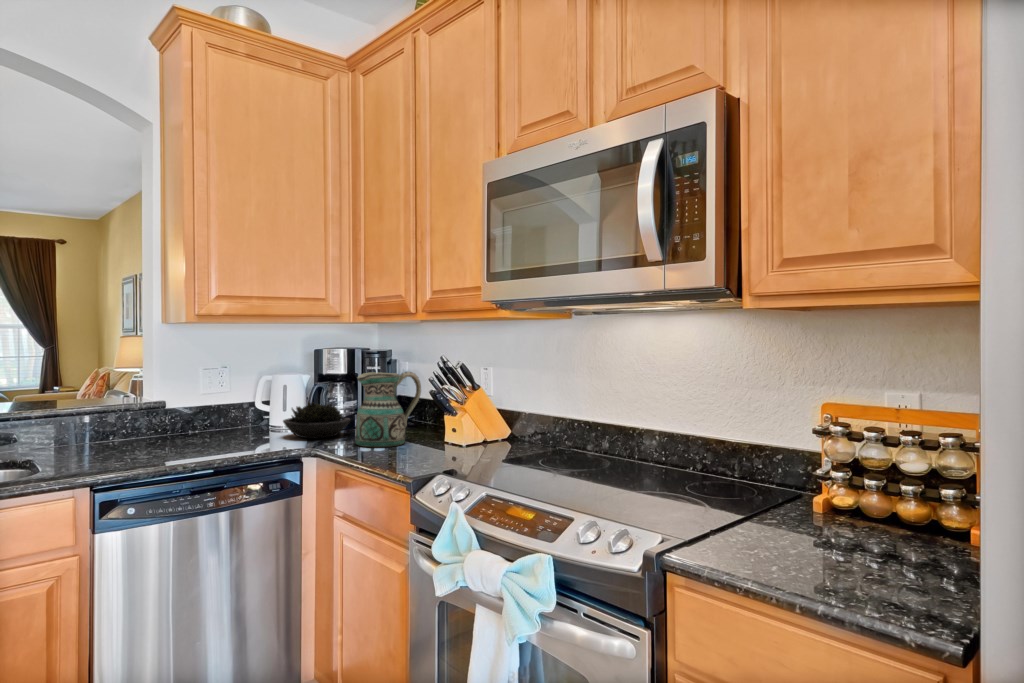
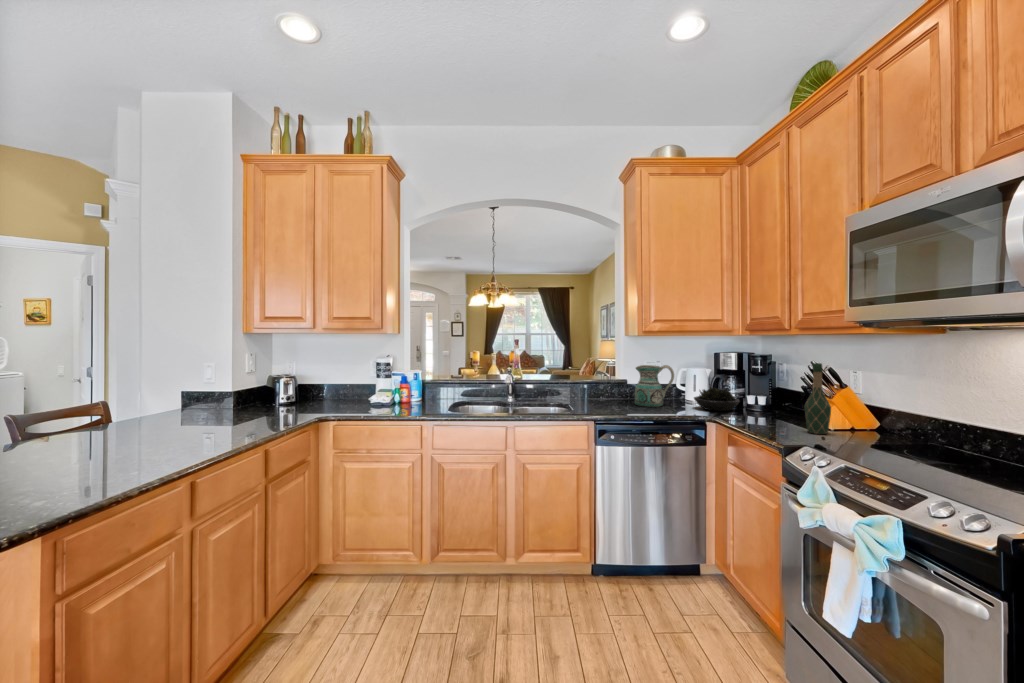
wine bottle: none [434,359,464,455] -> present [804,363,831,434]
ceramic pitcher: present [355,372,421,447] -> present [635,365,674,407]

